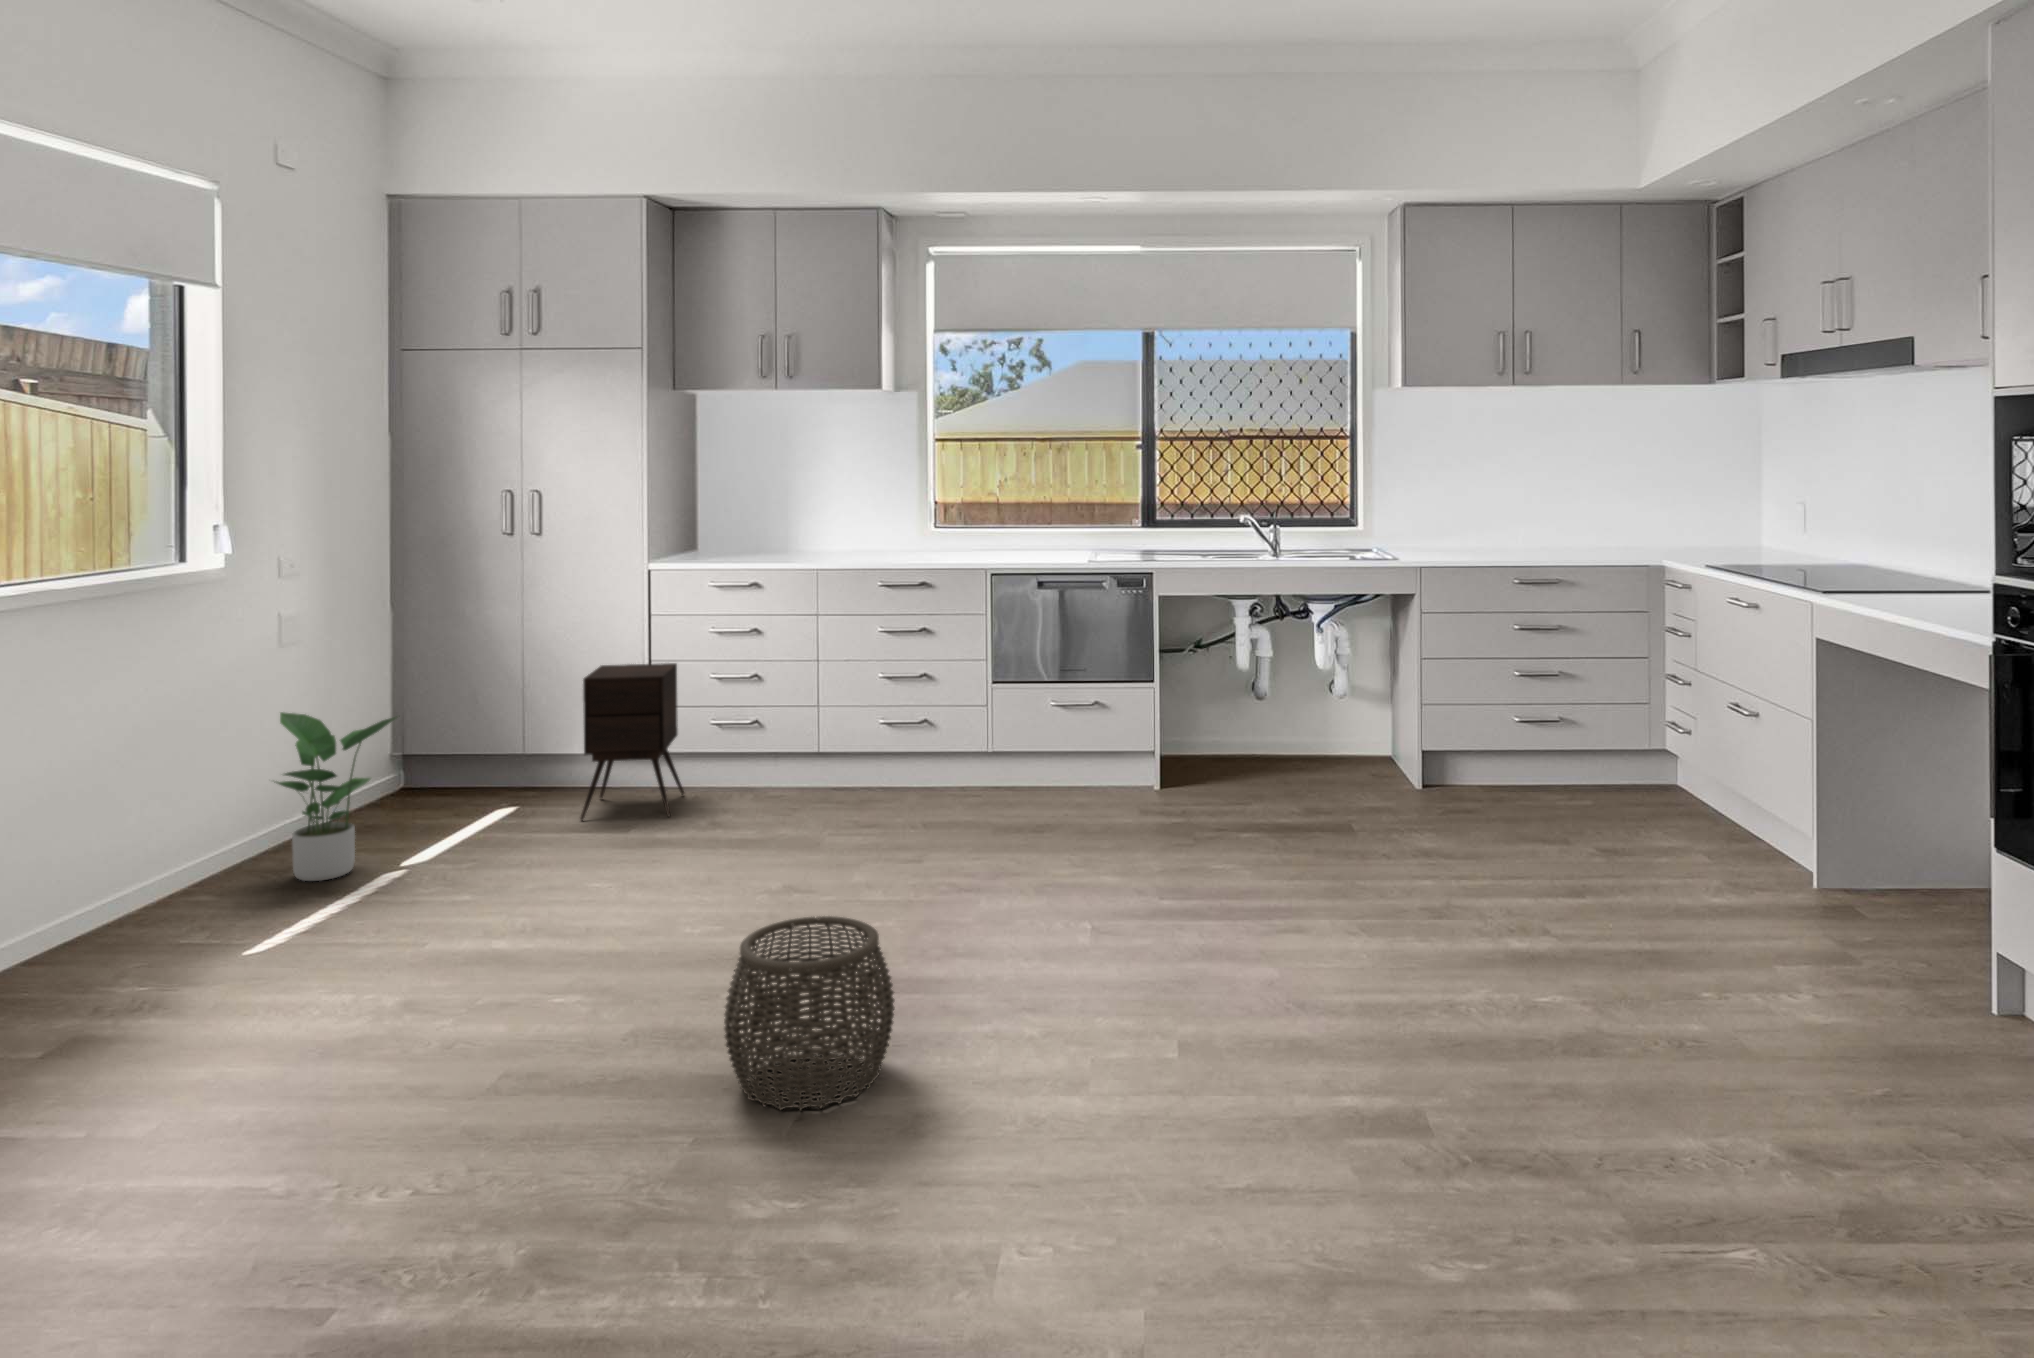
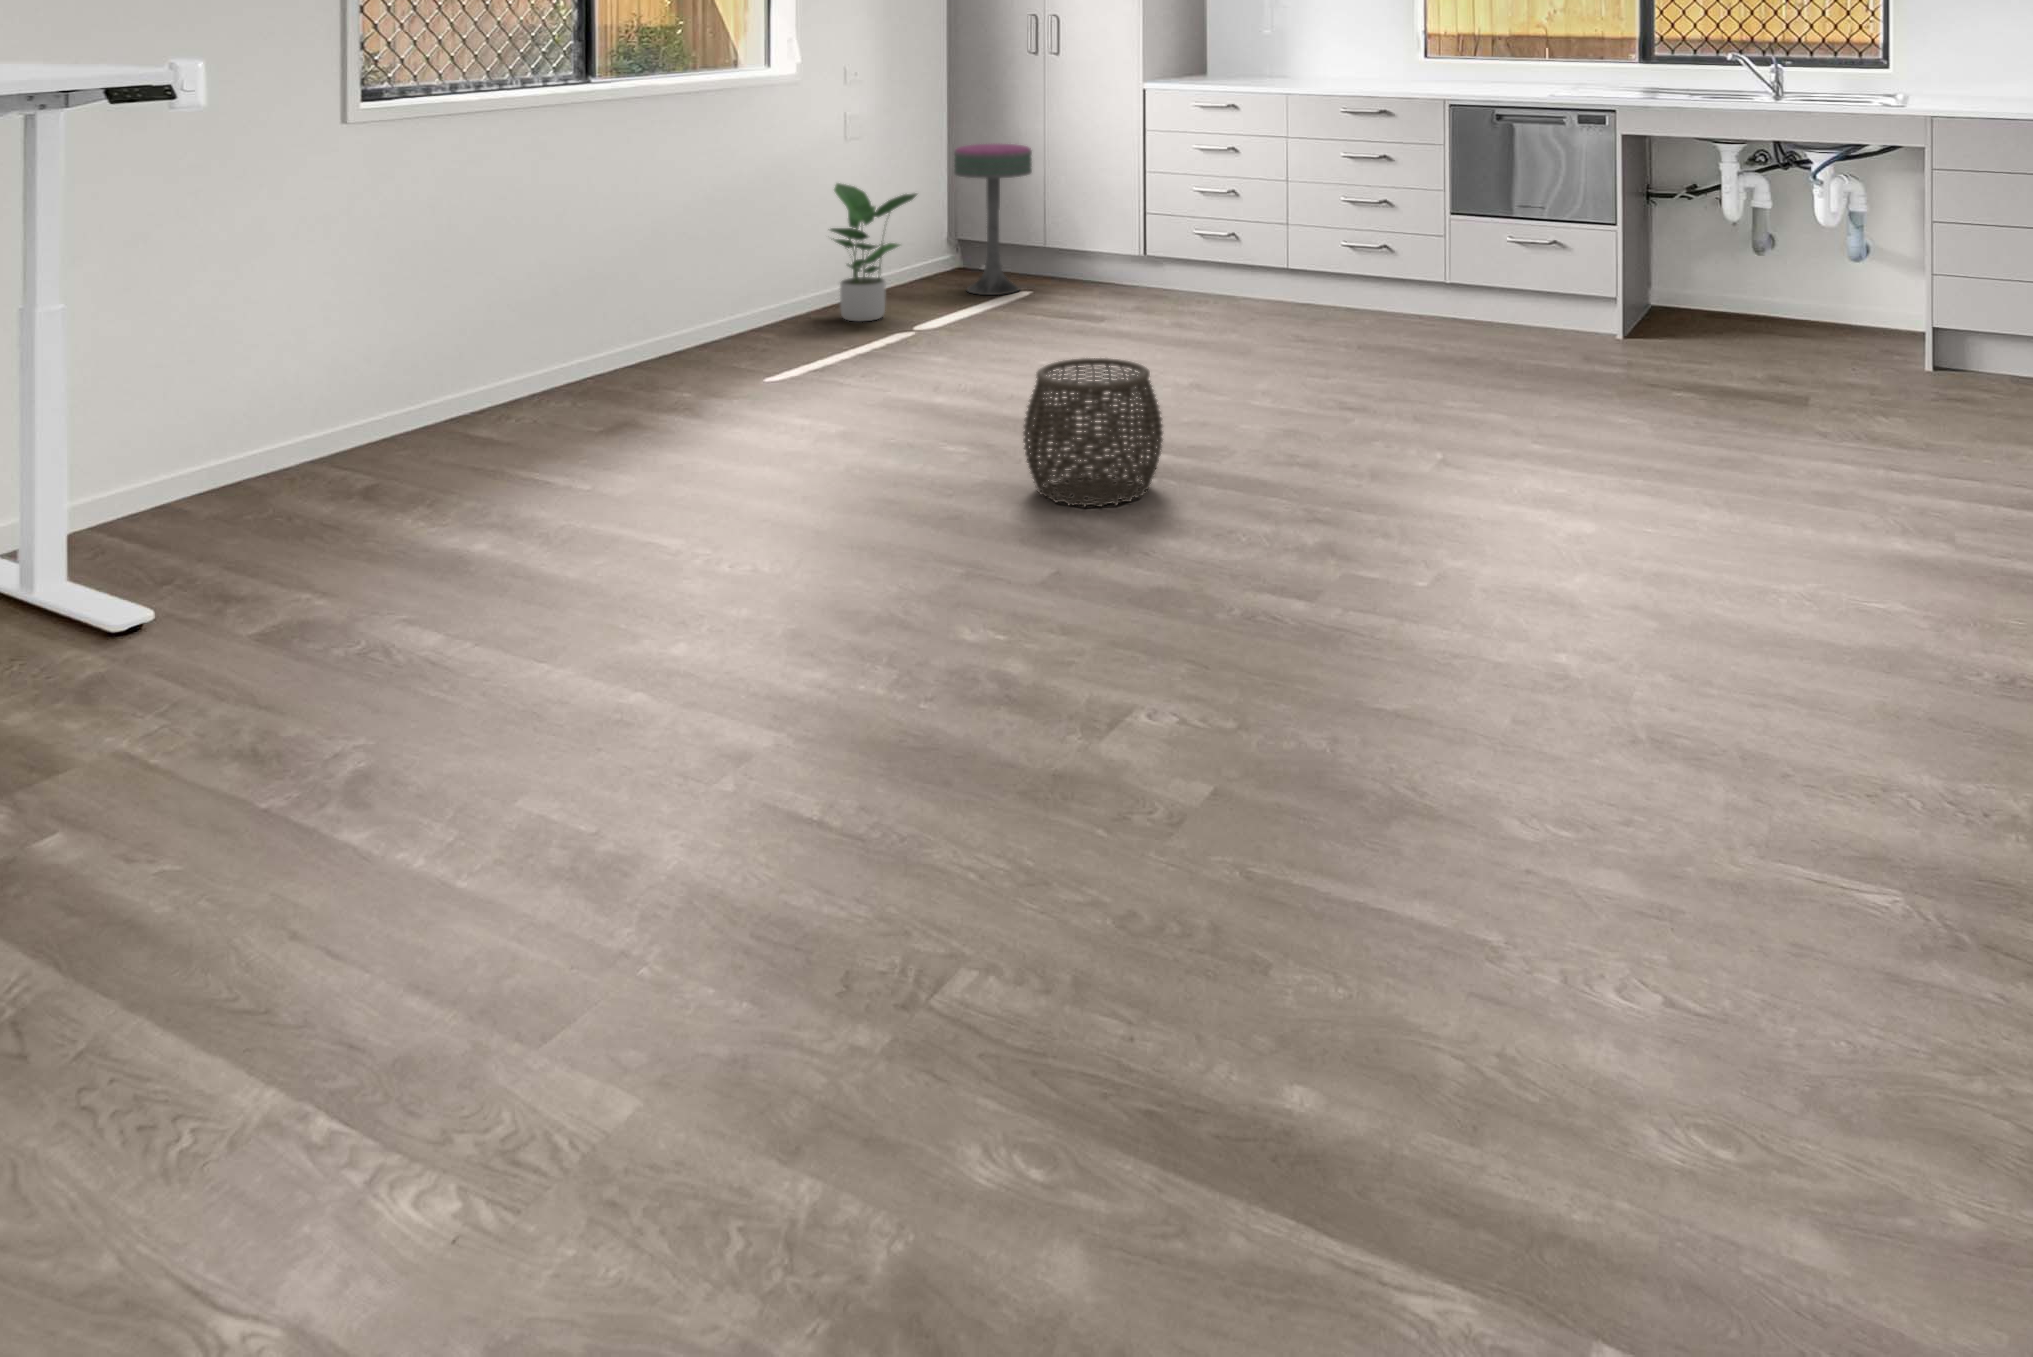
bar stool: none [419,644,518,821] -> present [954,144,1032,295]
side table: present [580,663,684,821] -> none [1070,169,1169,310]

